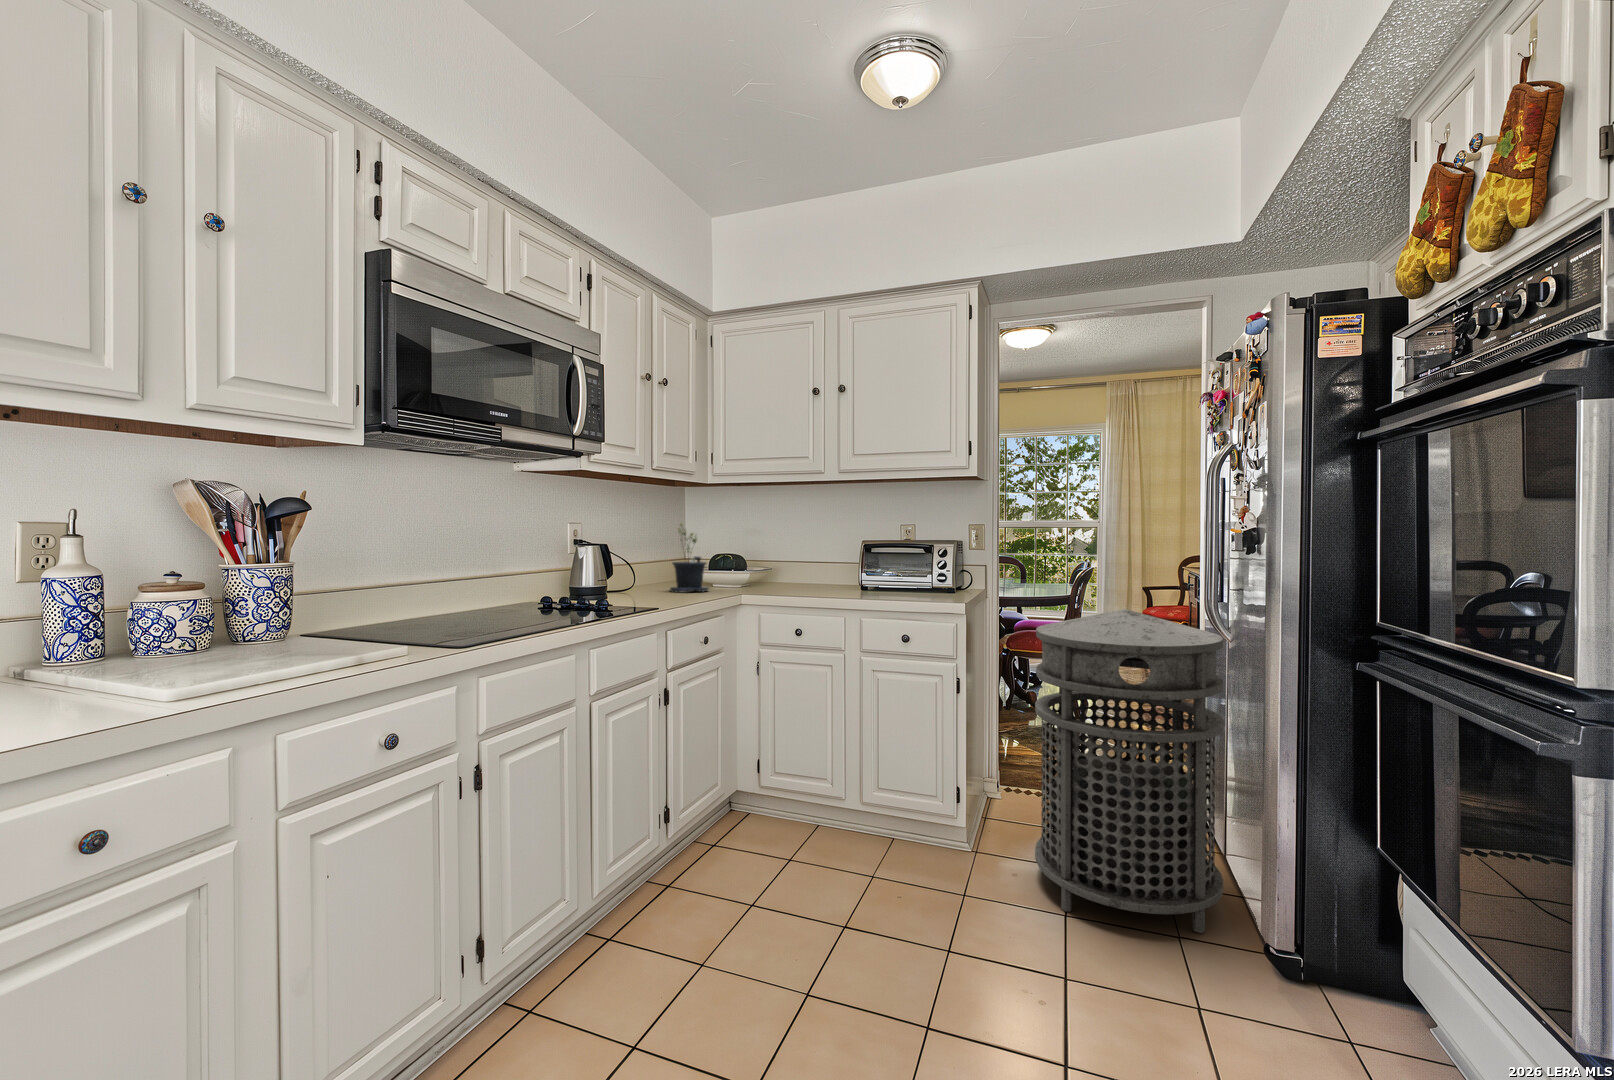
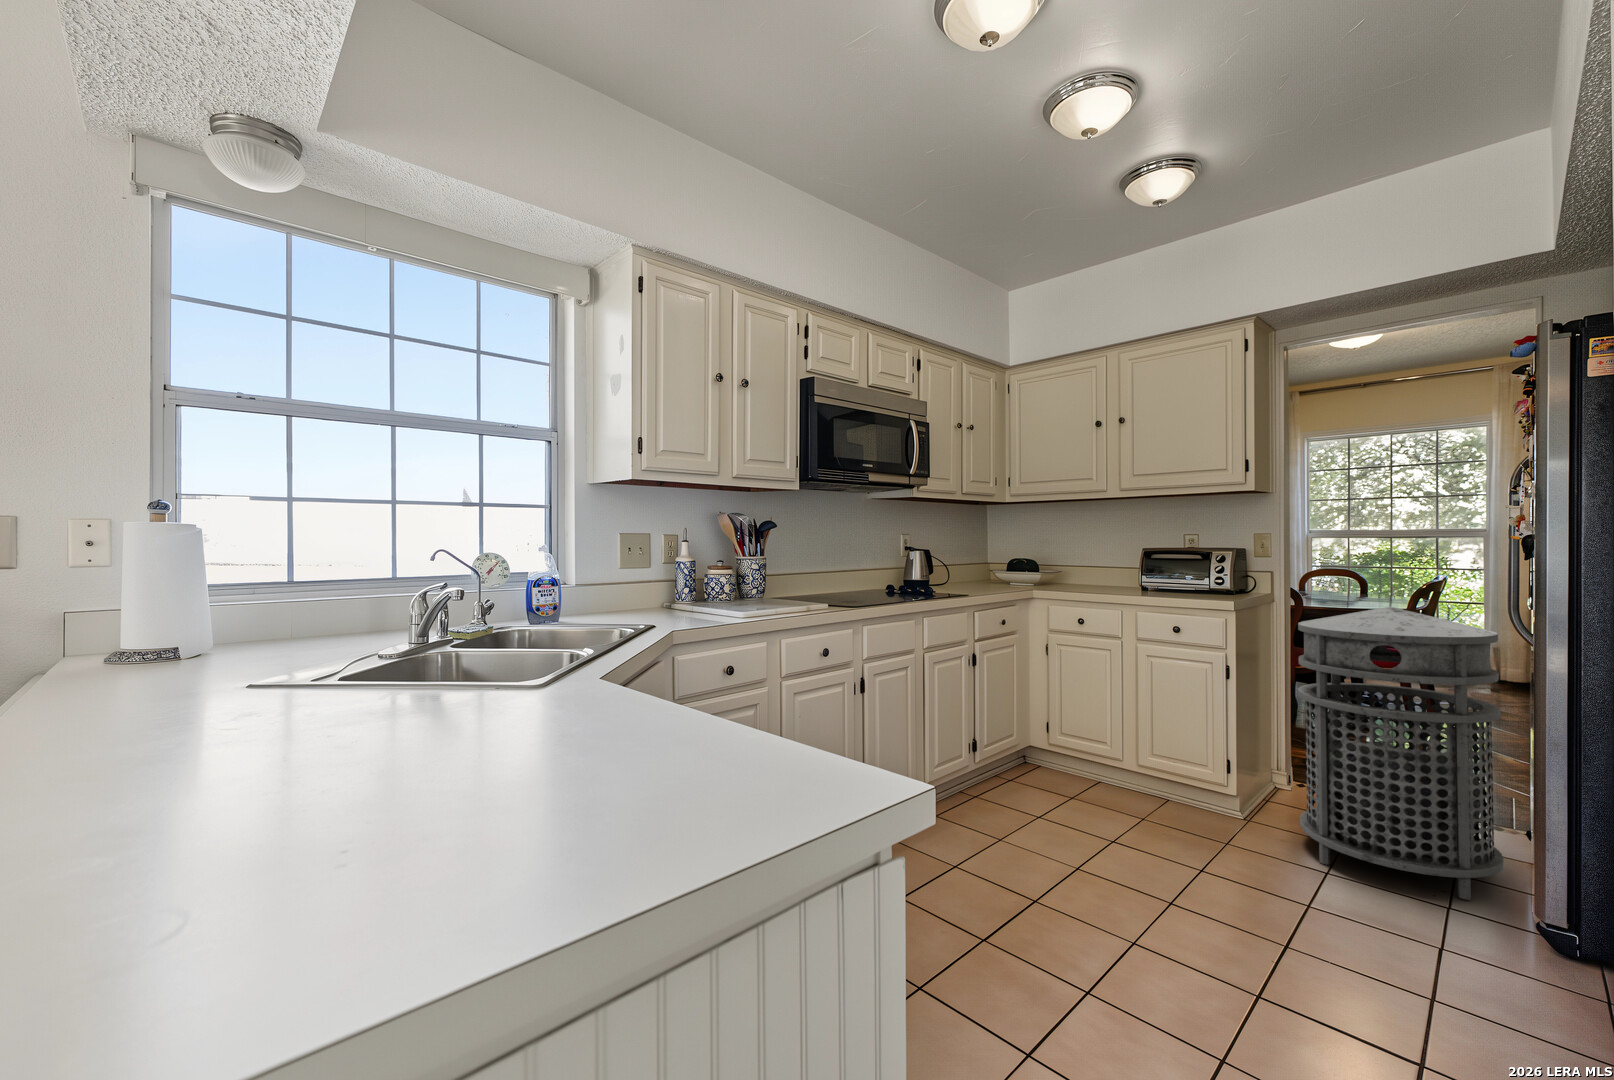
potted plant: present [670,523,709,593] -> none [978,534,1011,589]

